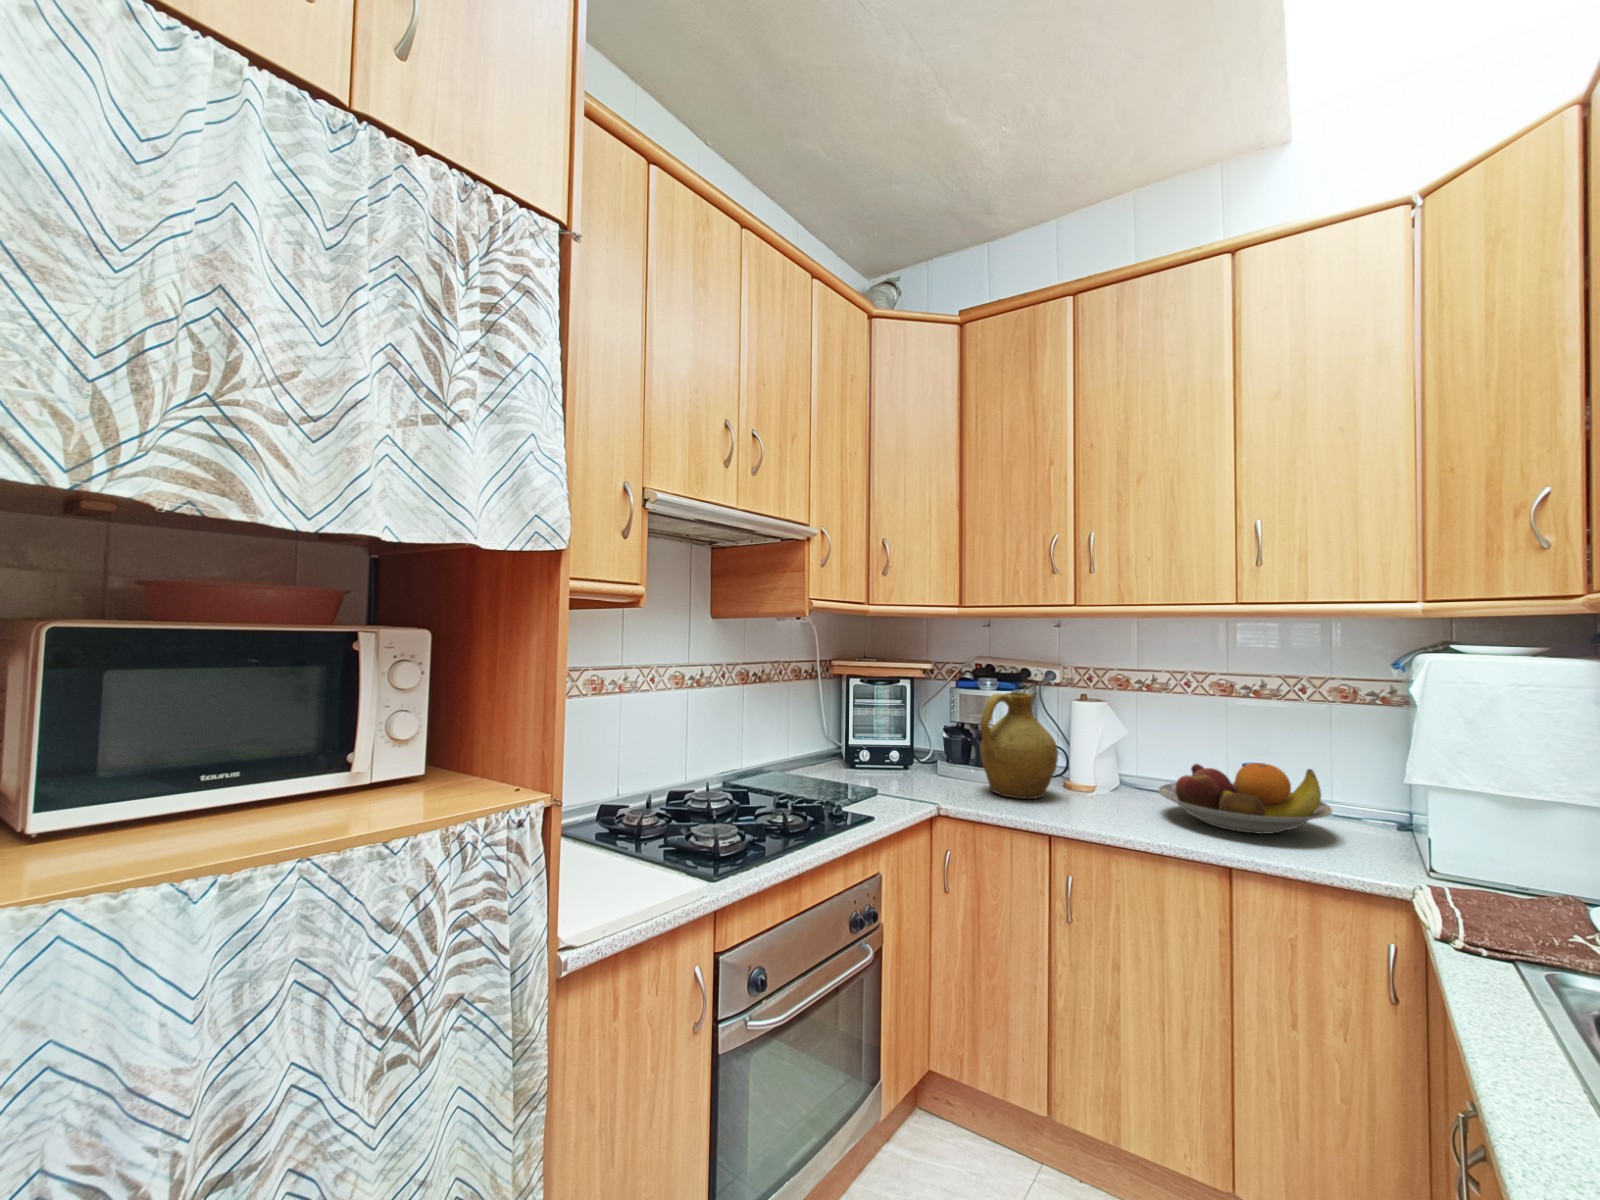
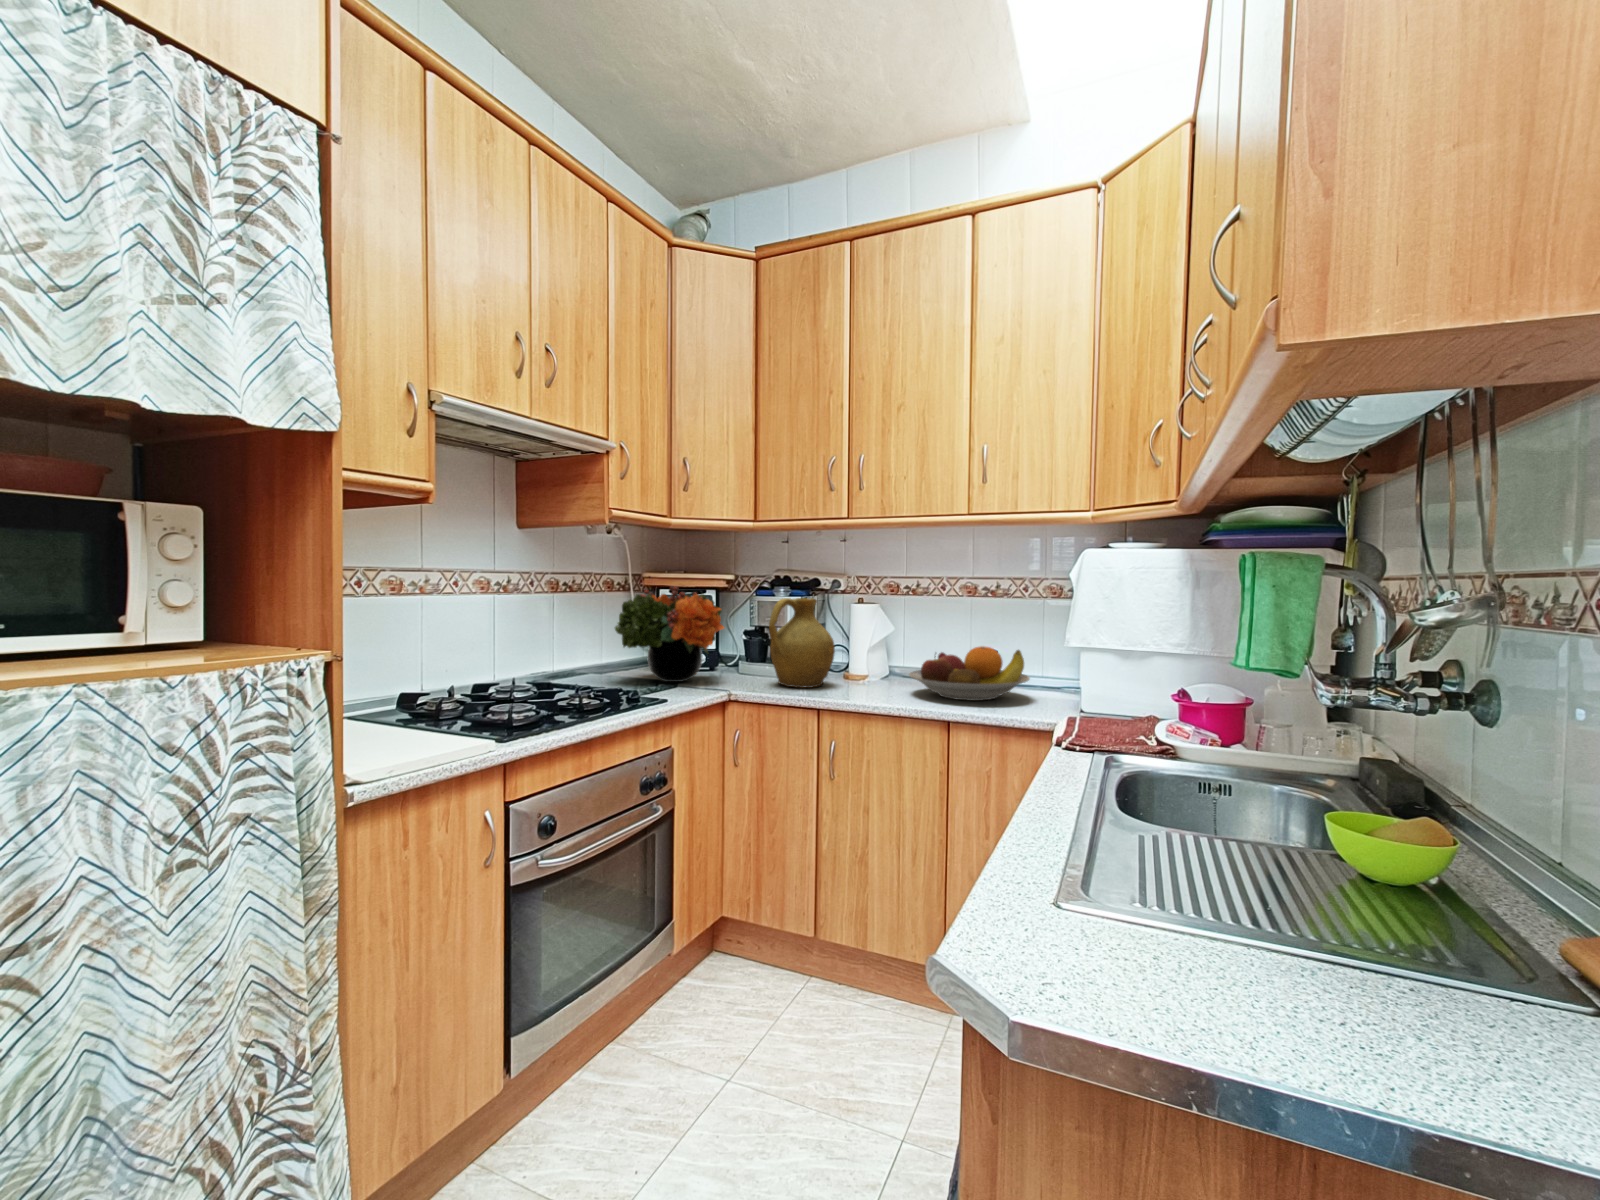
flower arrangement: none [806,675,928,783] -> present [615,586,724,682]

